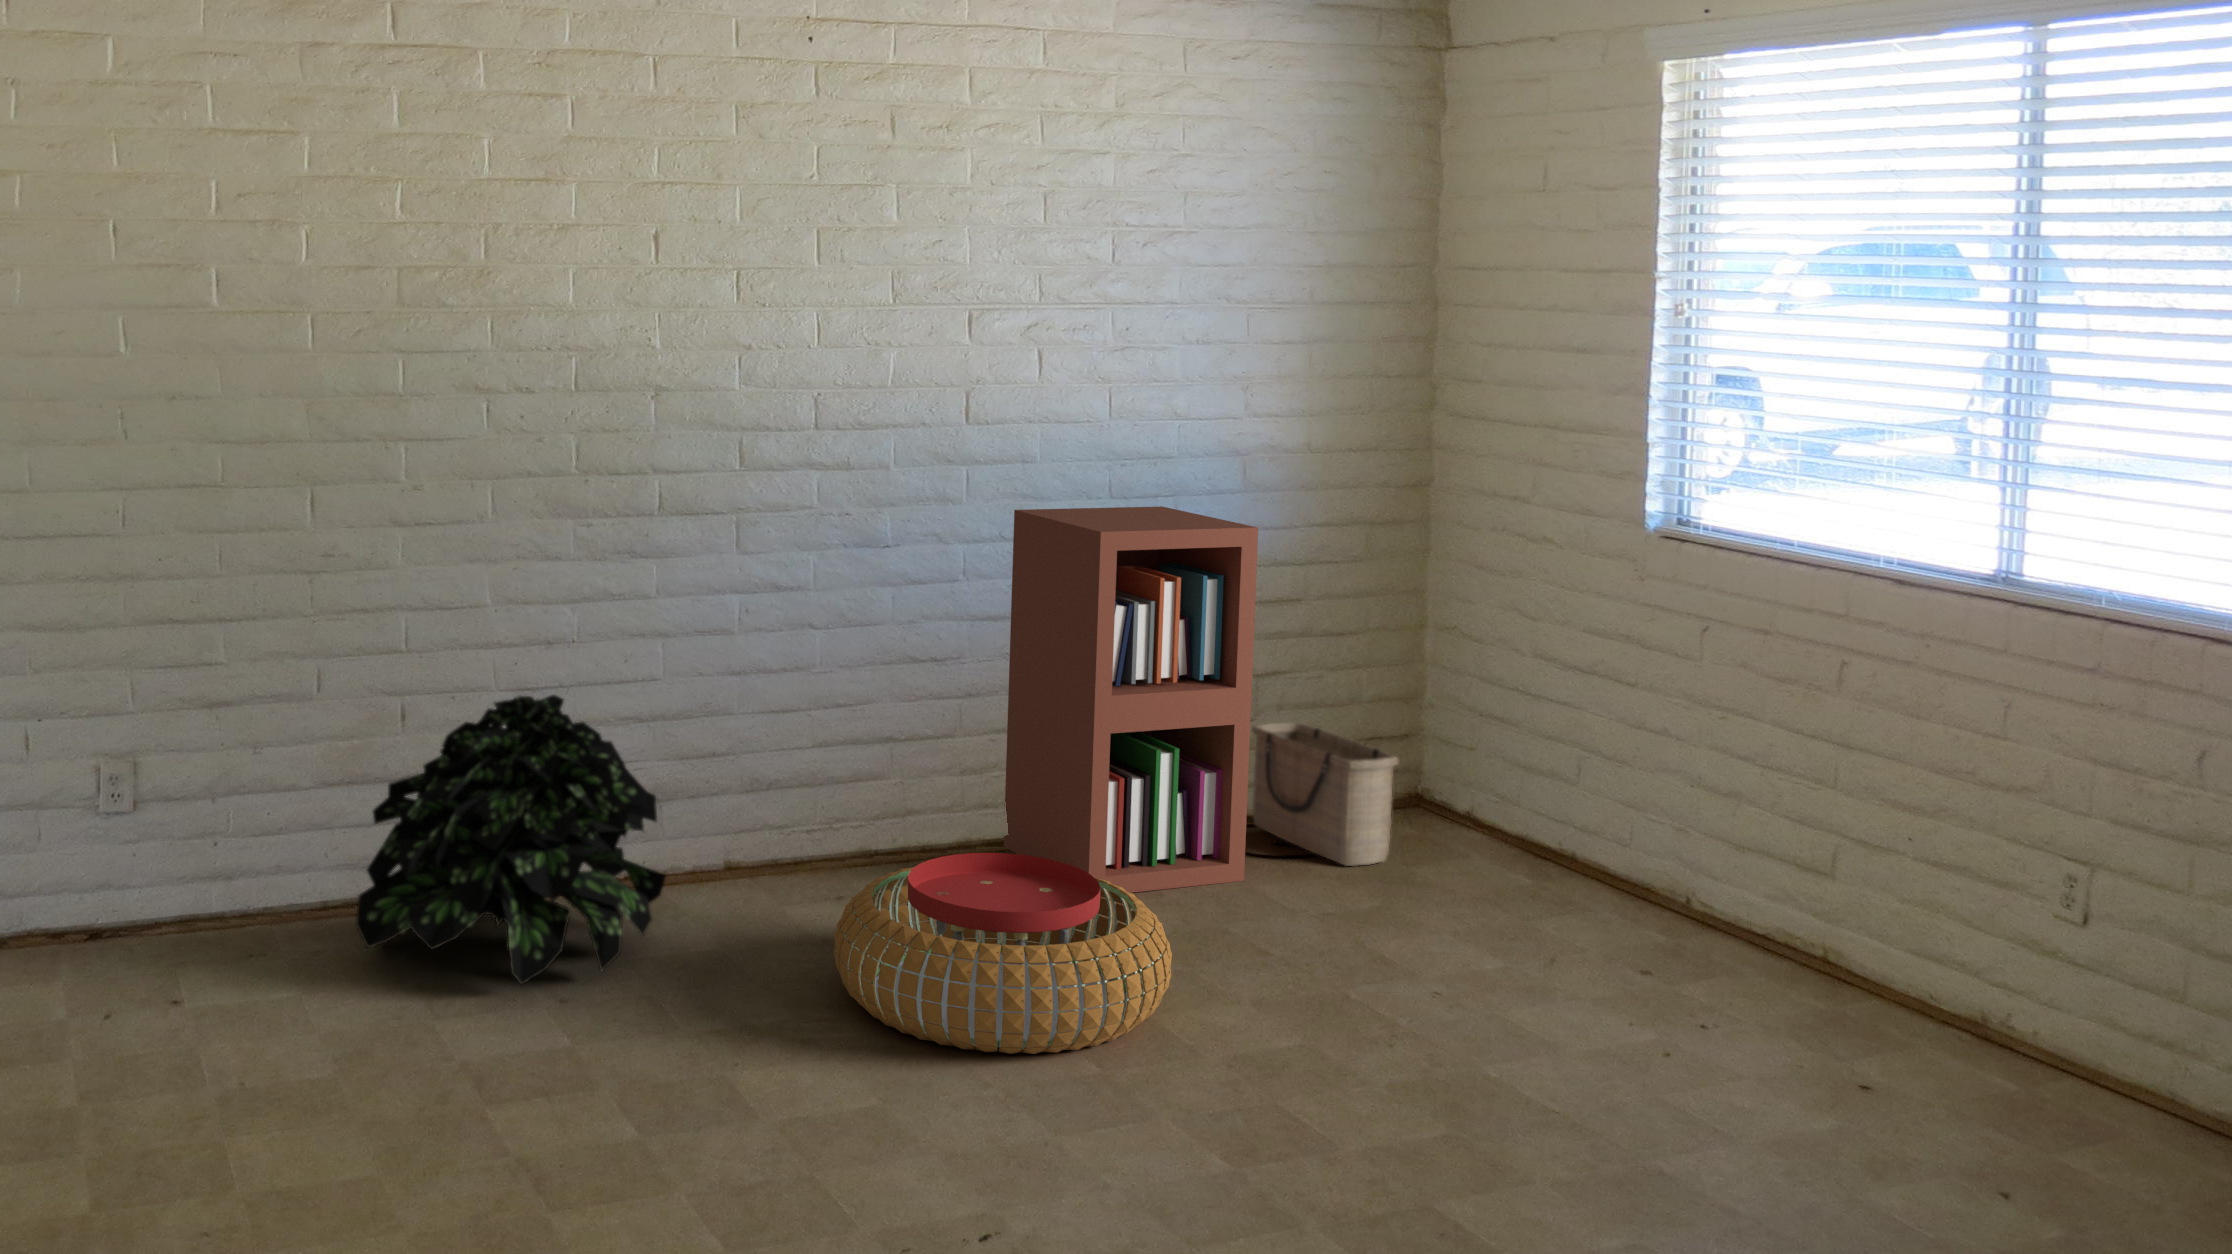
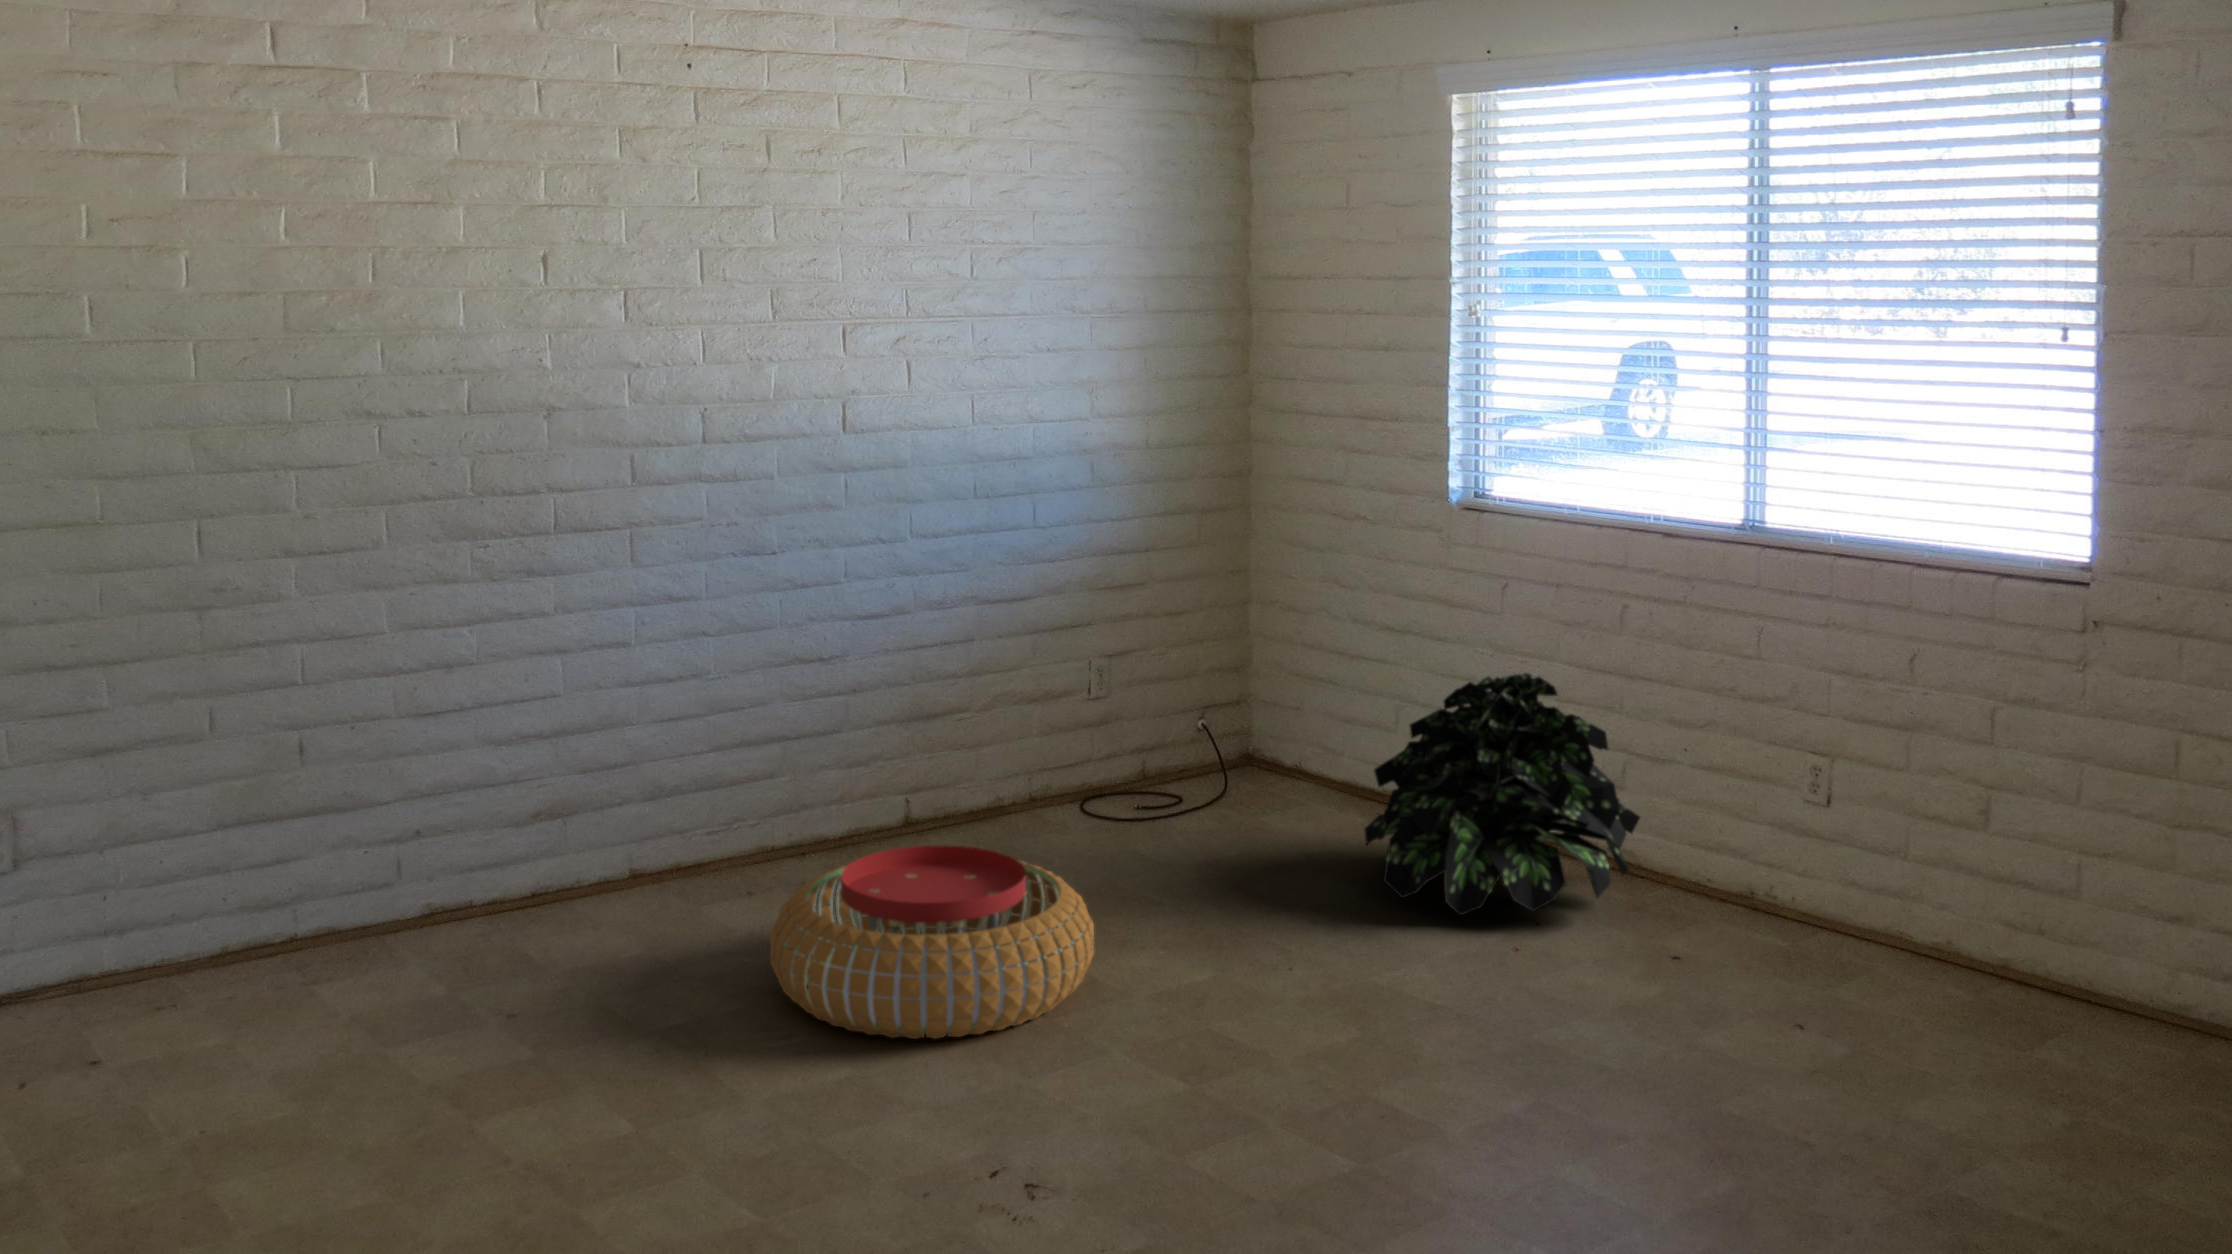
bookshelf: present [1004,506,1258,893] -> none [893,502,1127,878]
potted plant: present [356,695,666,984] -> present [1364,673,1640,916]
basket: present [1252,722,1399,866] -> none [1113,695,1249,823]

